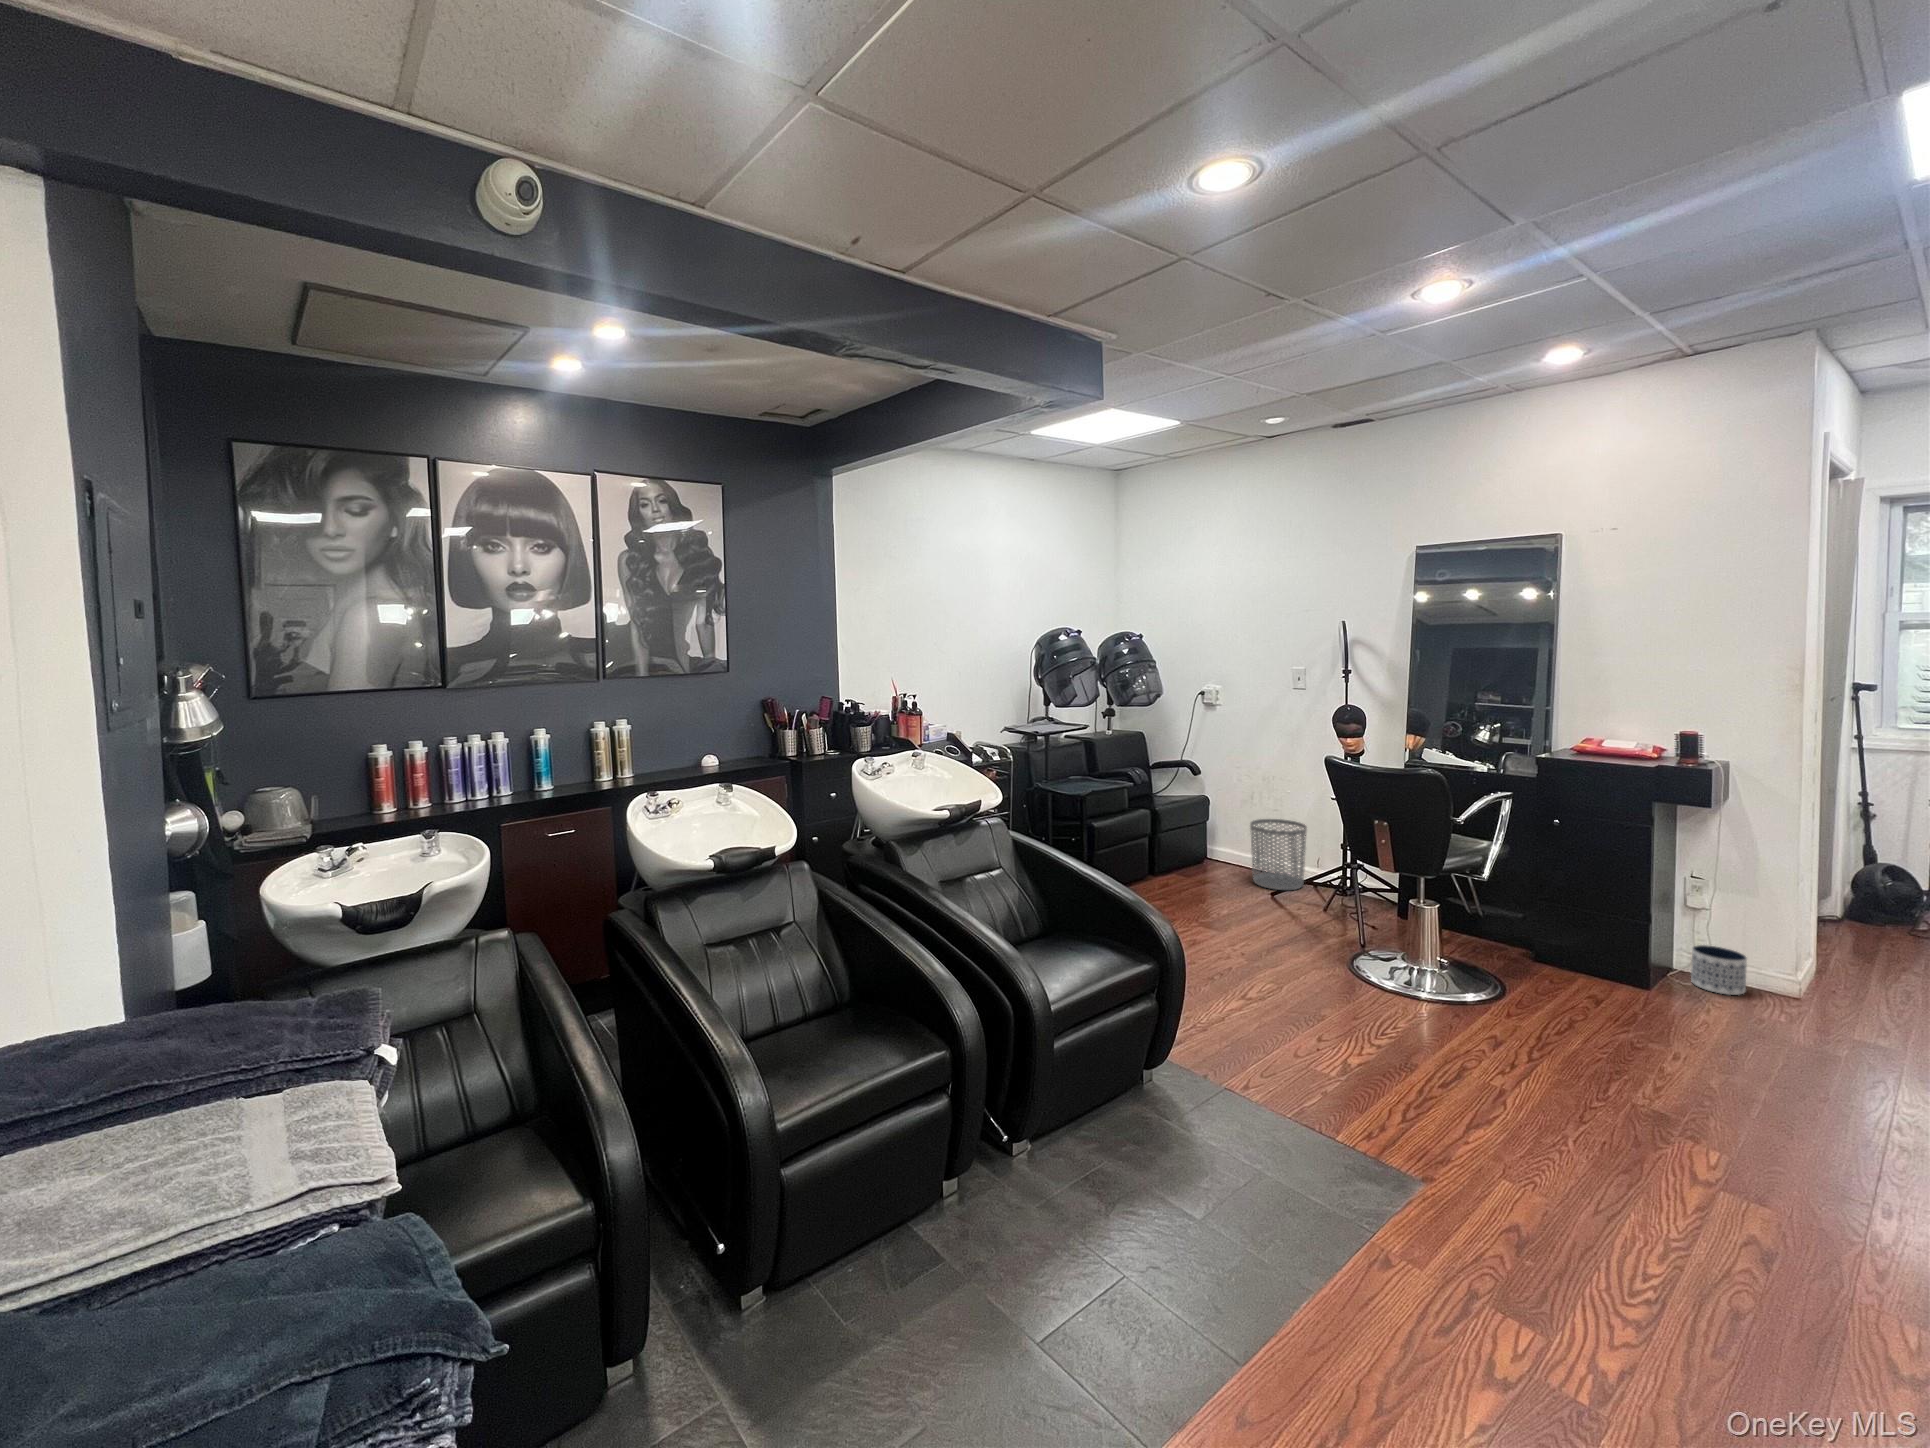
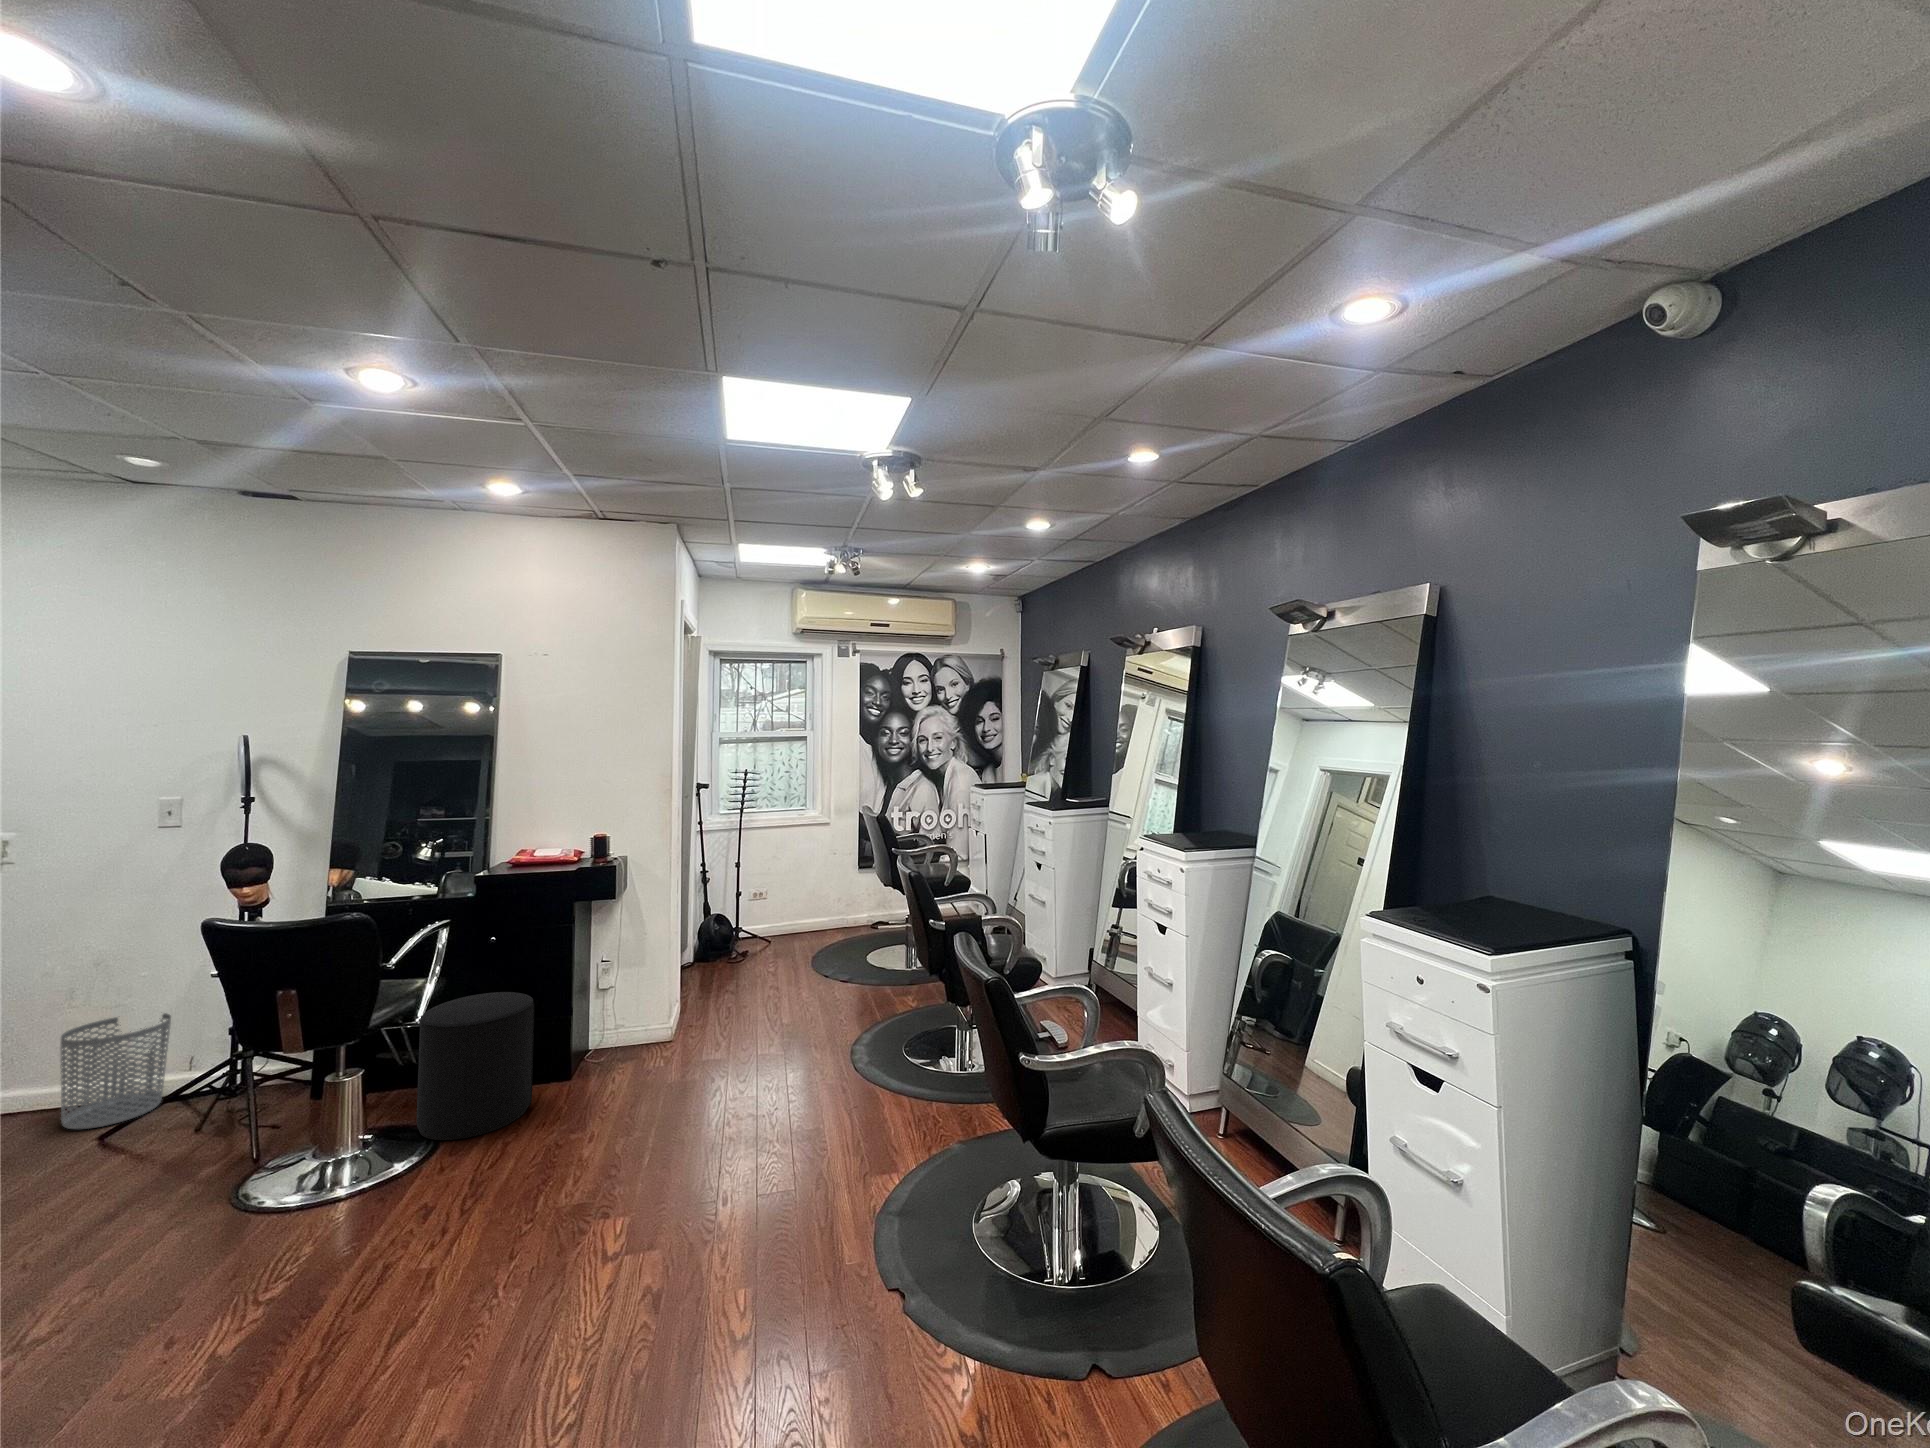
stool: none [1484,869,1602,1003] -> present [417,992,534,1140]
planter: present [1691,945,1747,995] -> none [604,1017,642,1060]

